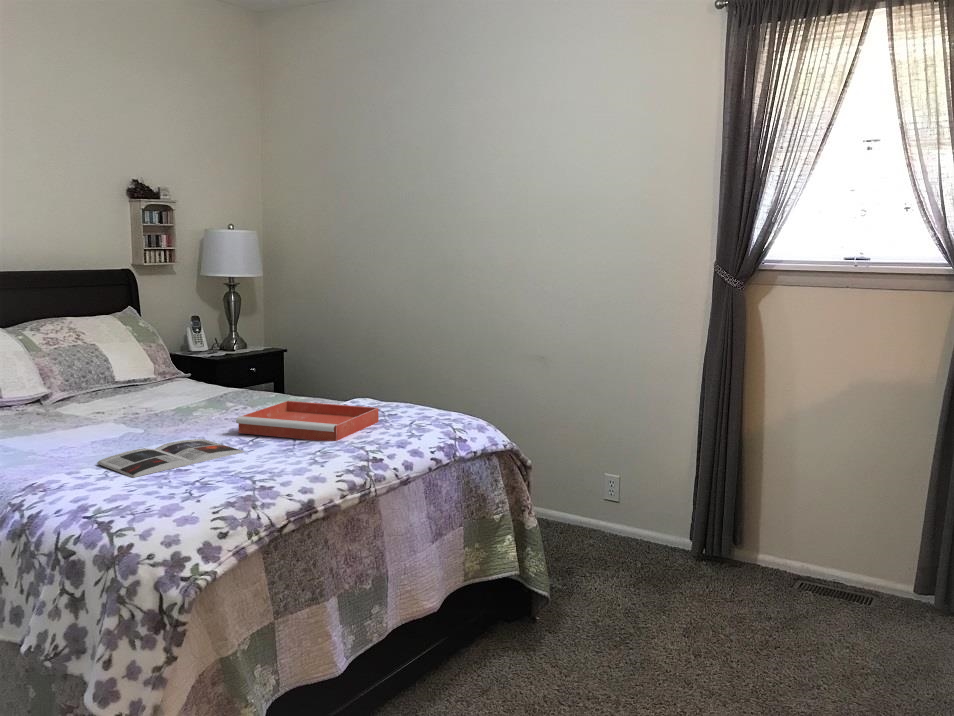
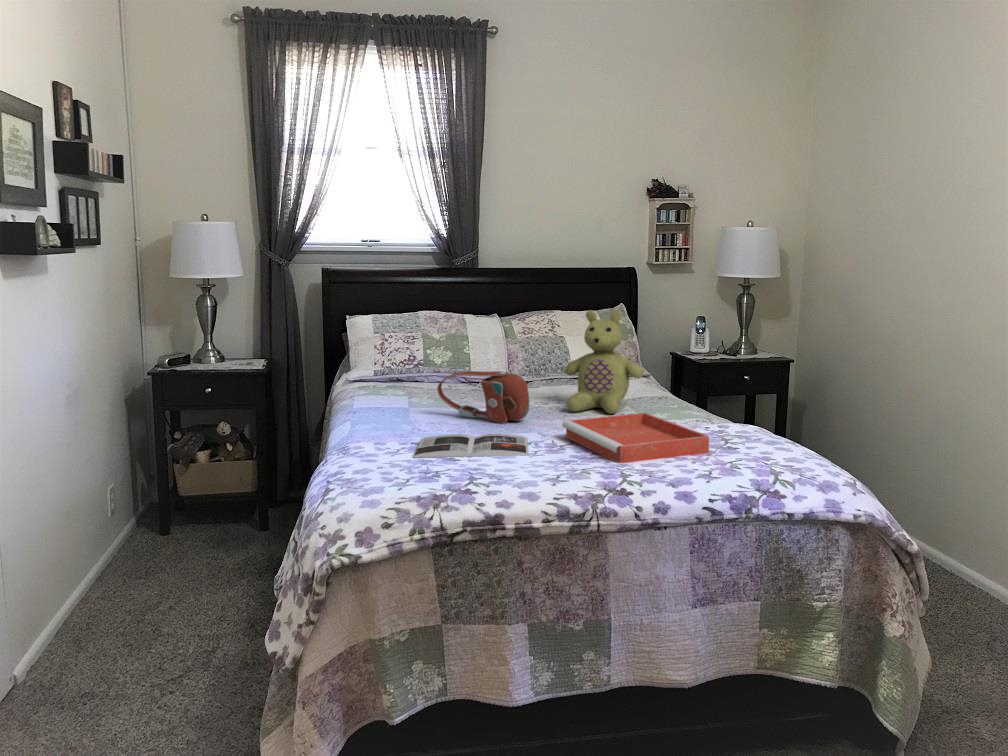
stuffed bear: none [155,311,239,414] -> present [565,310,643,414]
handbag: none [39,379,165,436] -> present [437,371,529,423]

